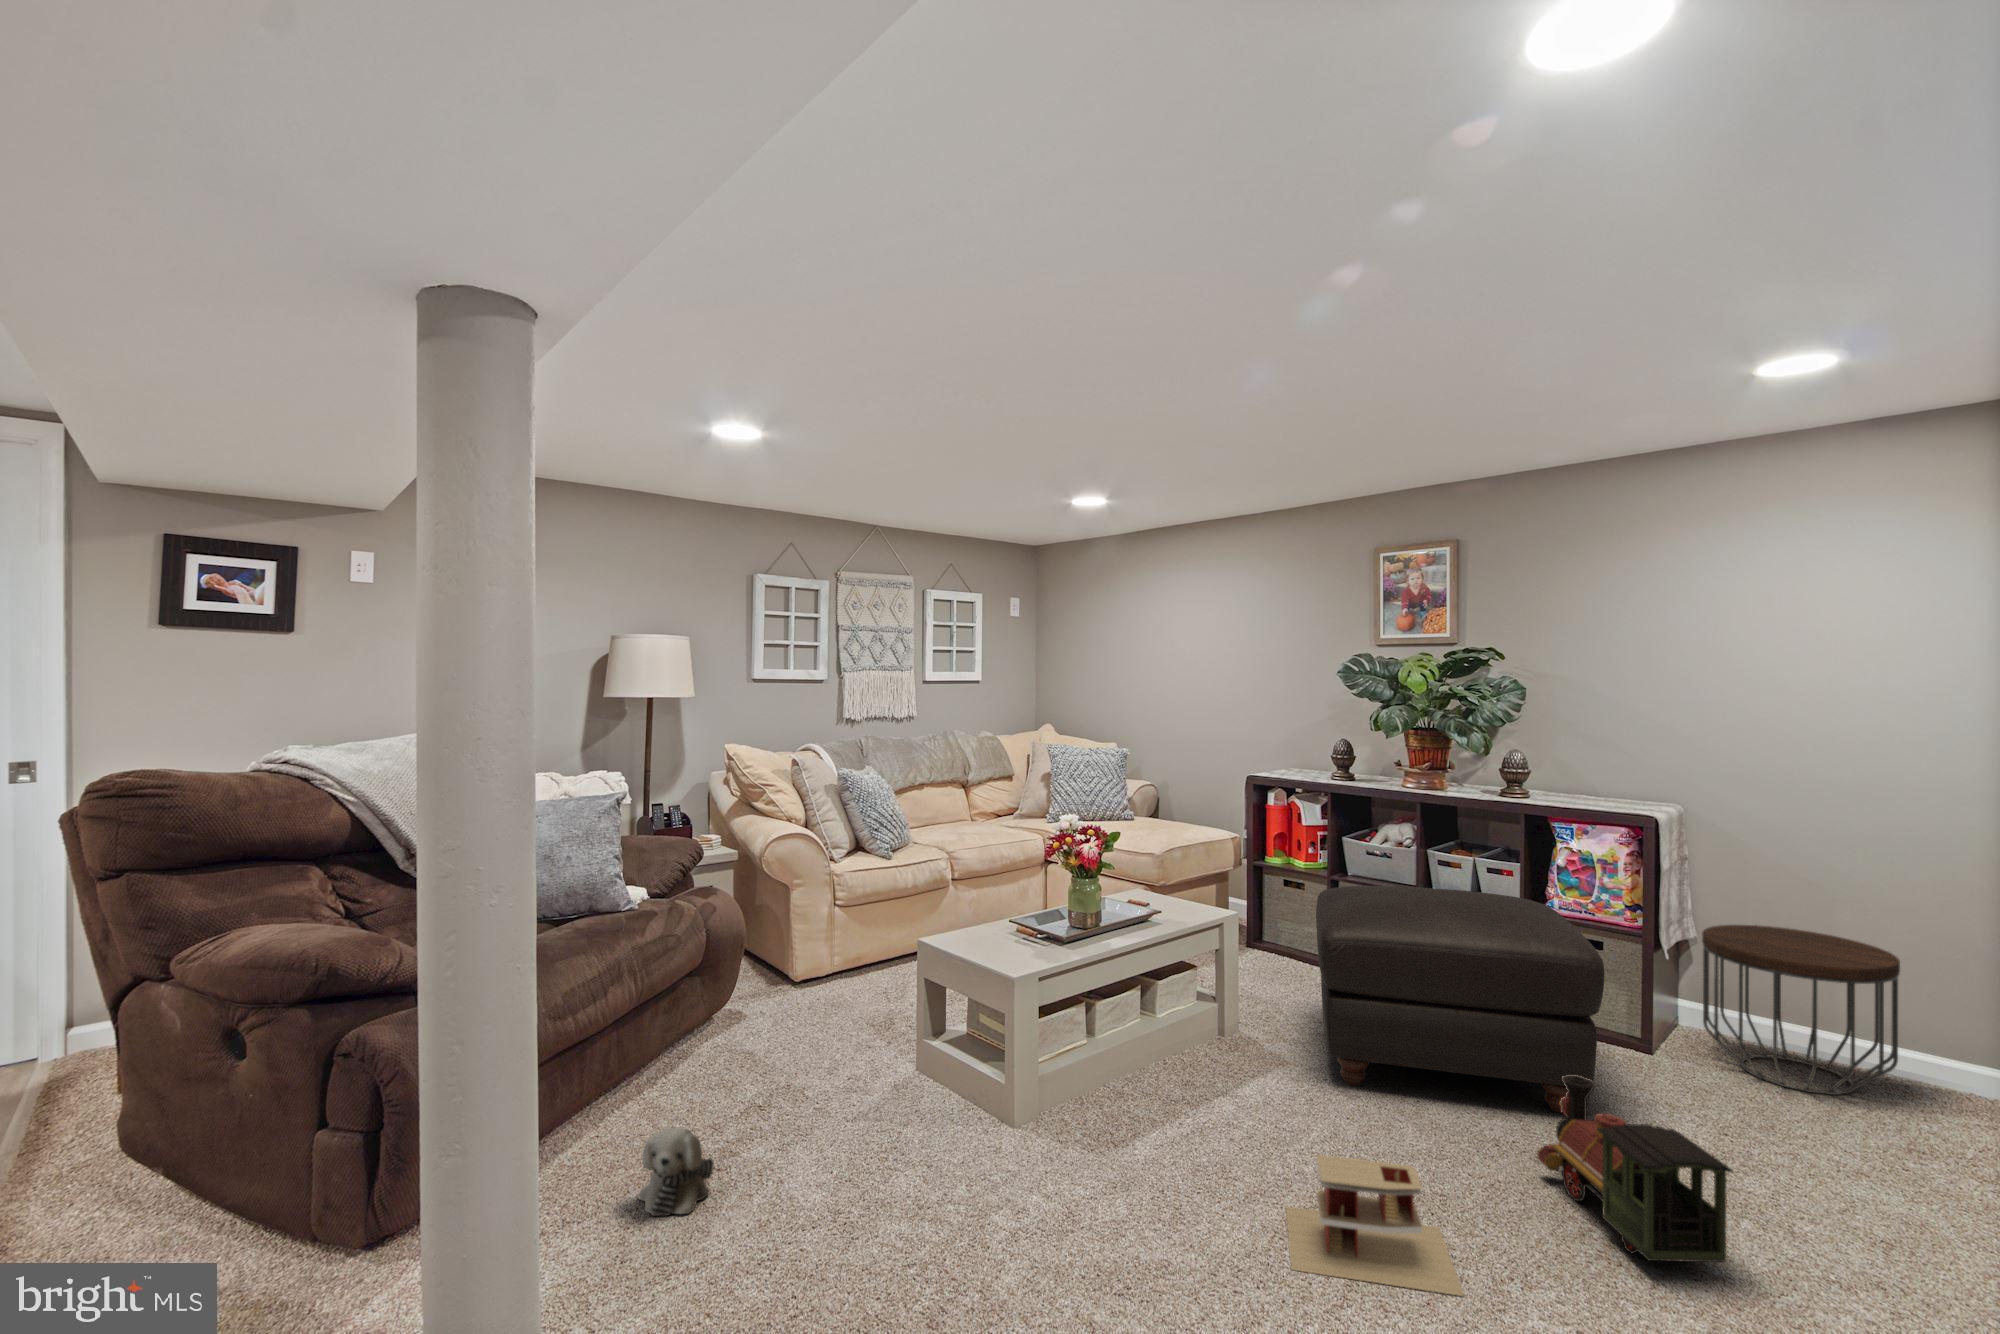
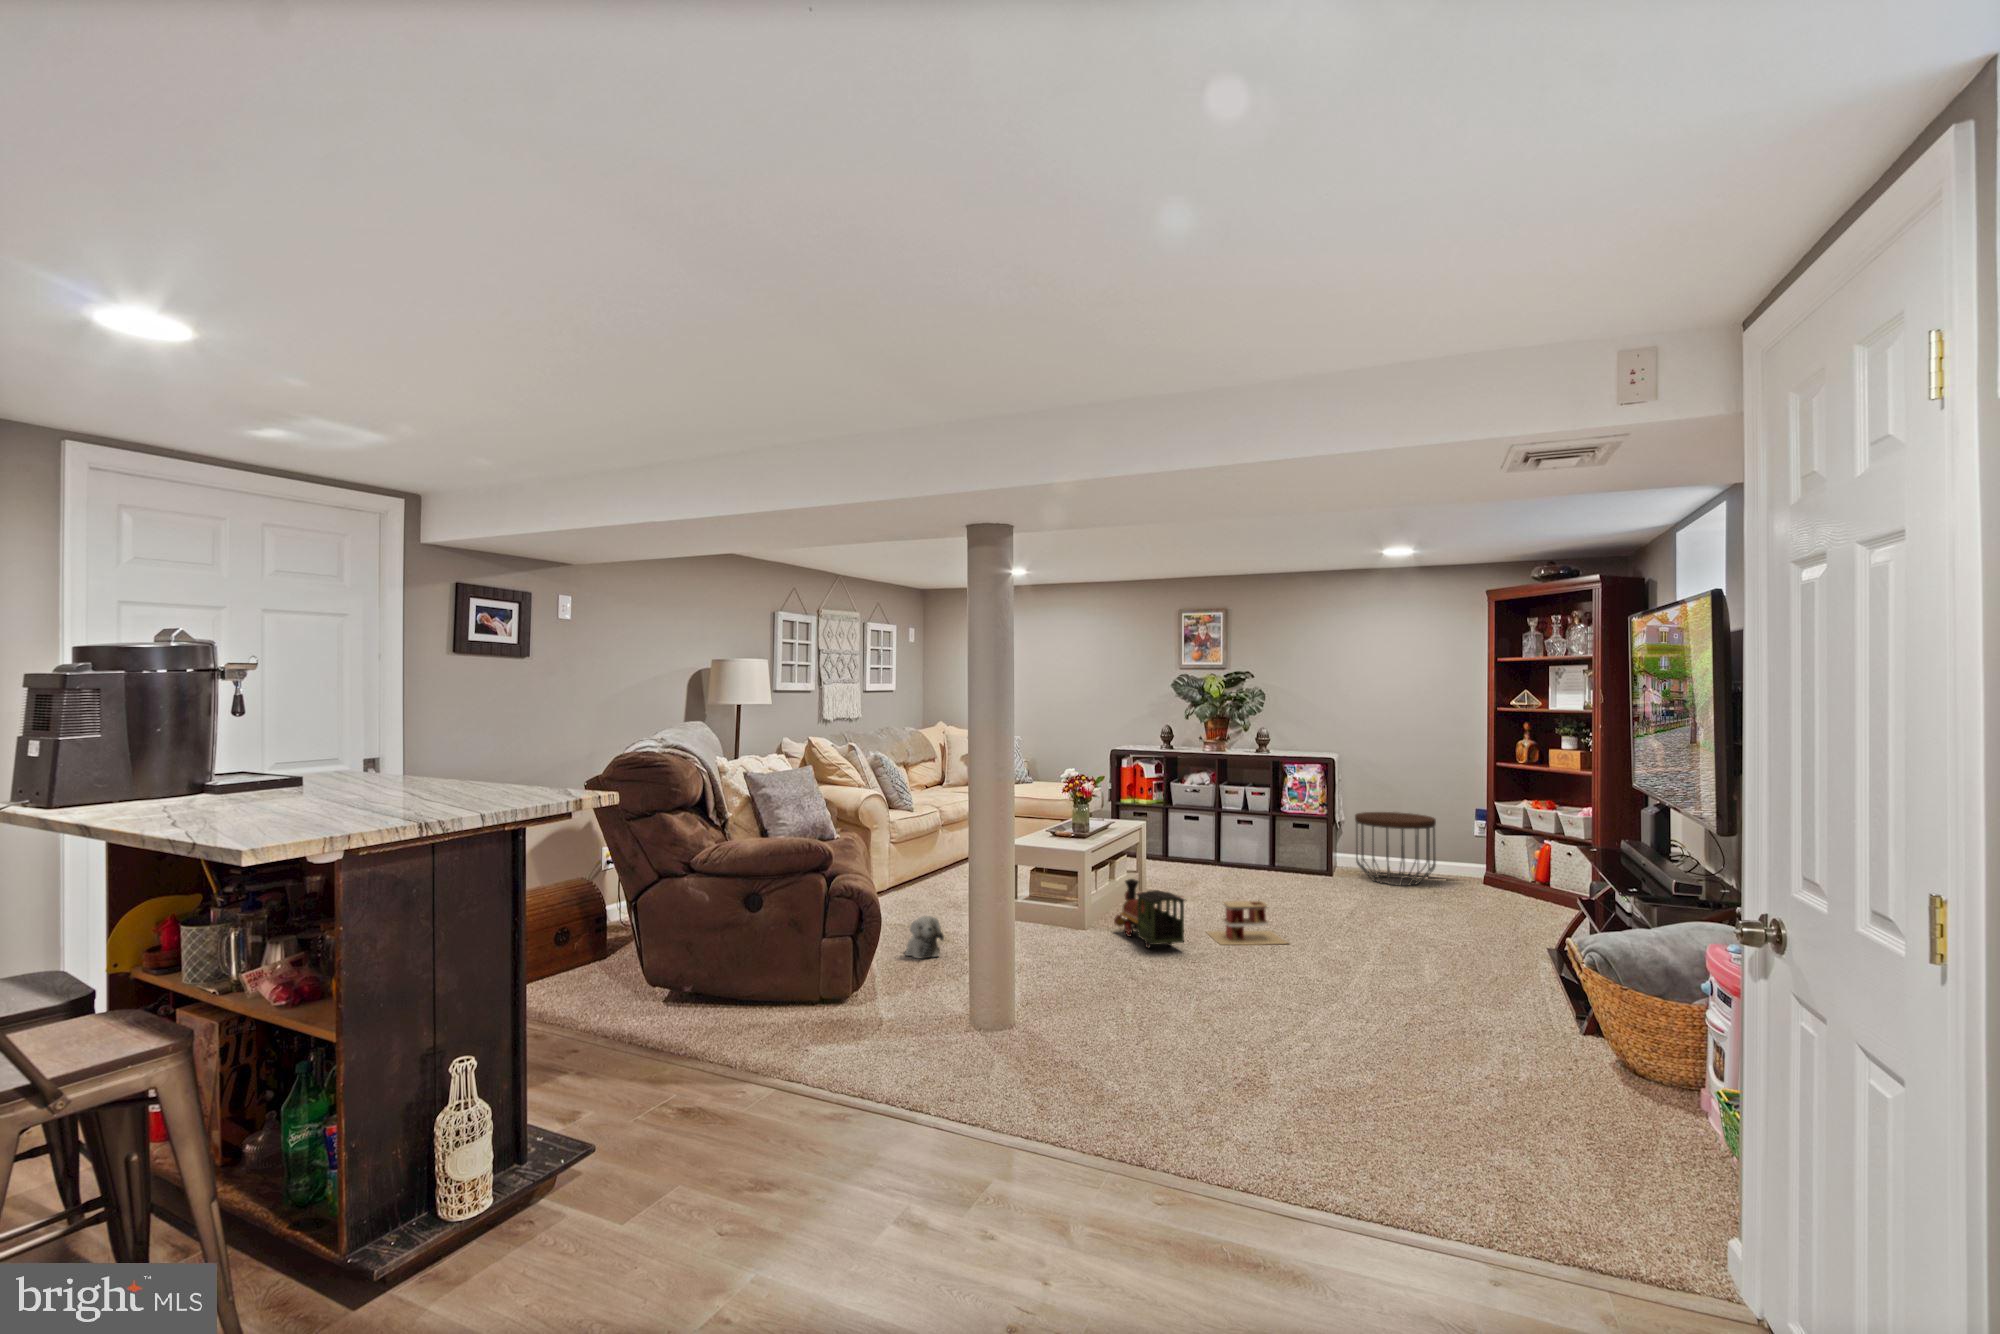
ottoman: present [1316,886,1604,1113] -> none [1172,799,1321,899]
toy train: present [1537,1075,1732,1262] -> present [1114,879,1185,948]

